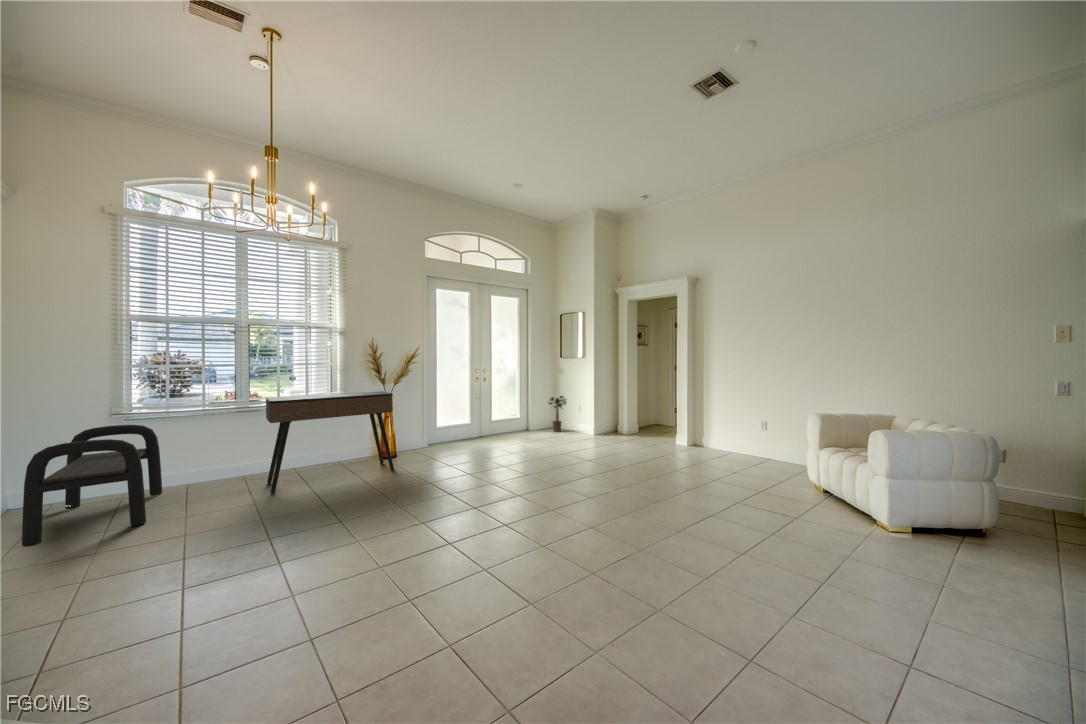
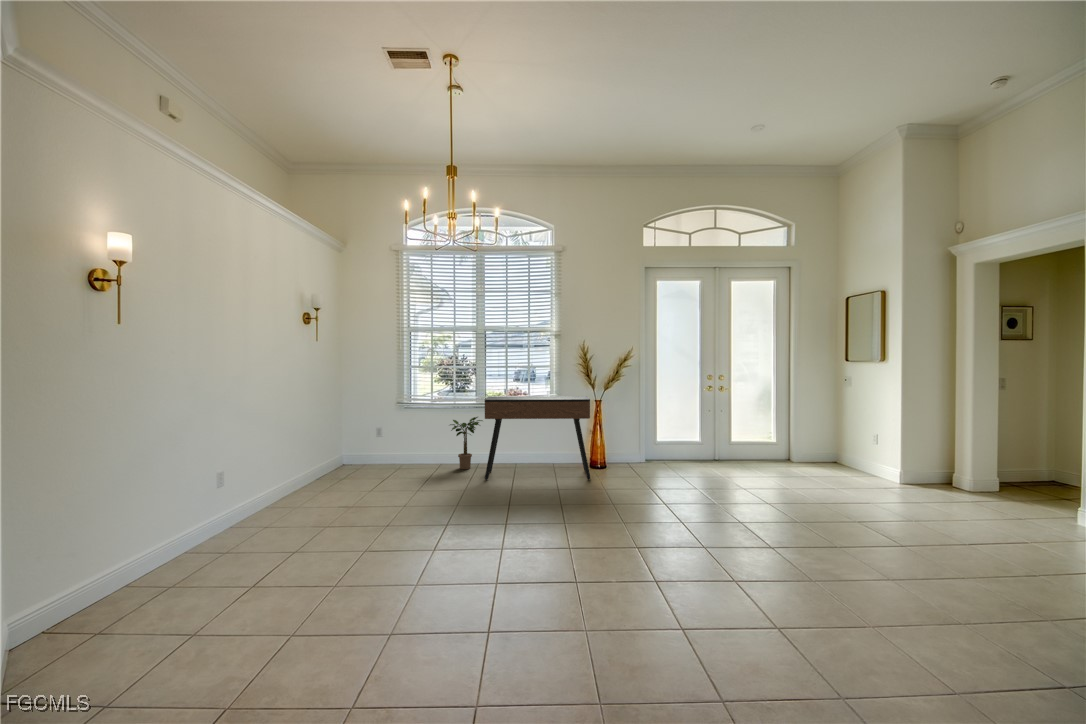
potted plant: present [549,396,566,432] -> present [450,417,483,469]
bench: present [22,425,162,547] -> none [349,410,427,485]

